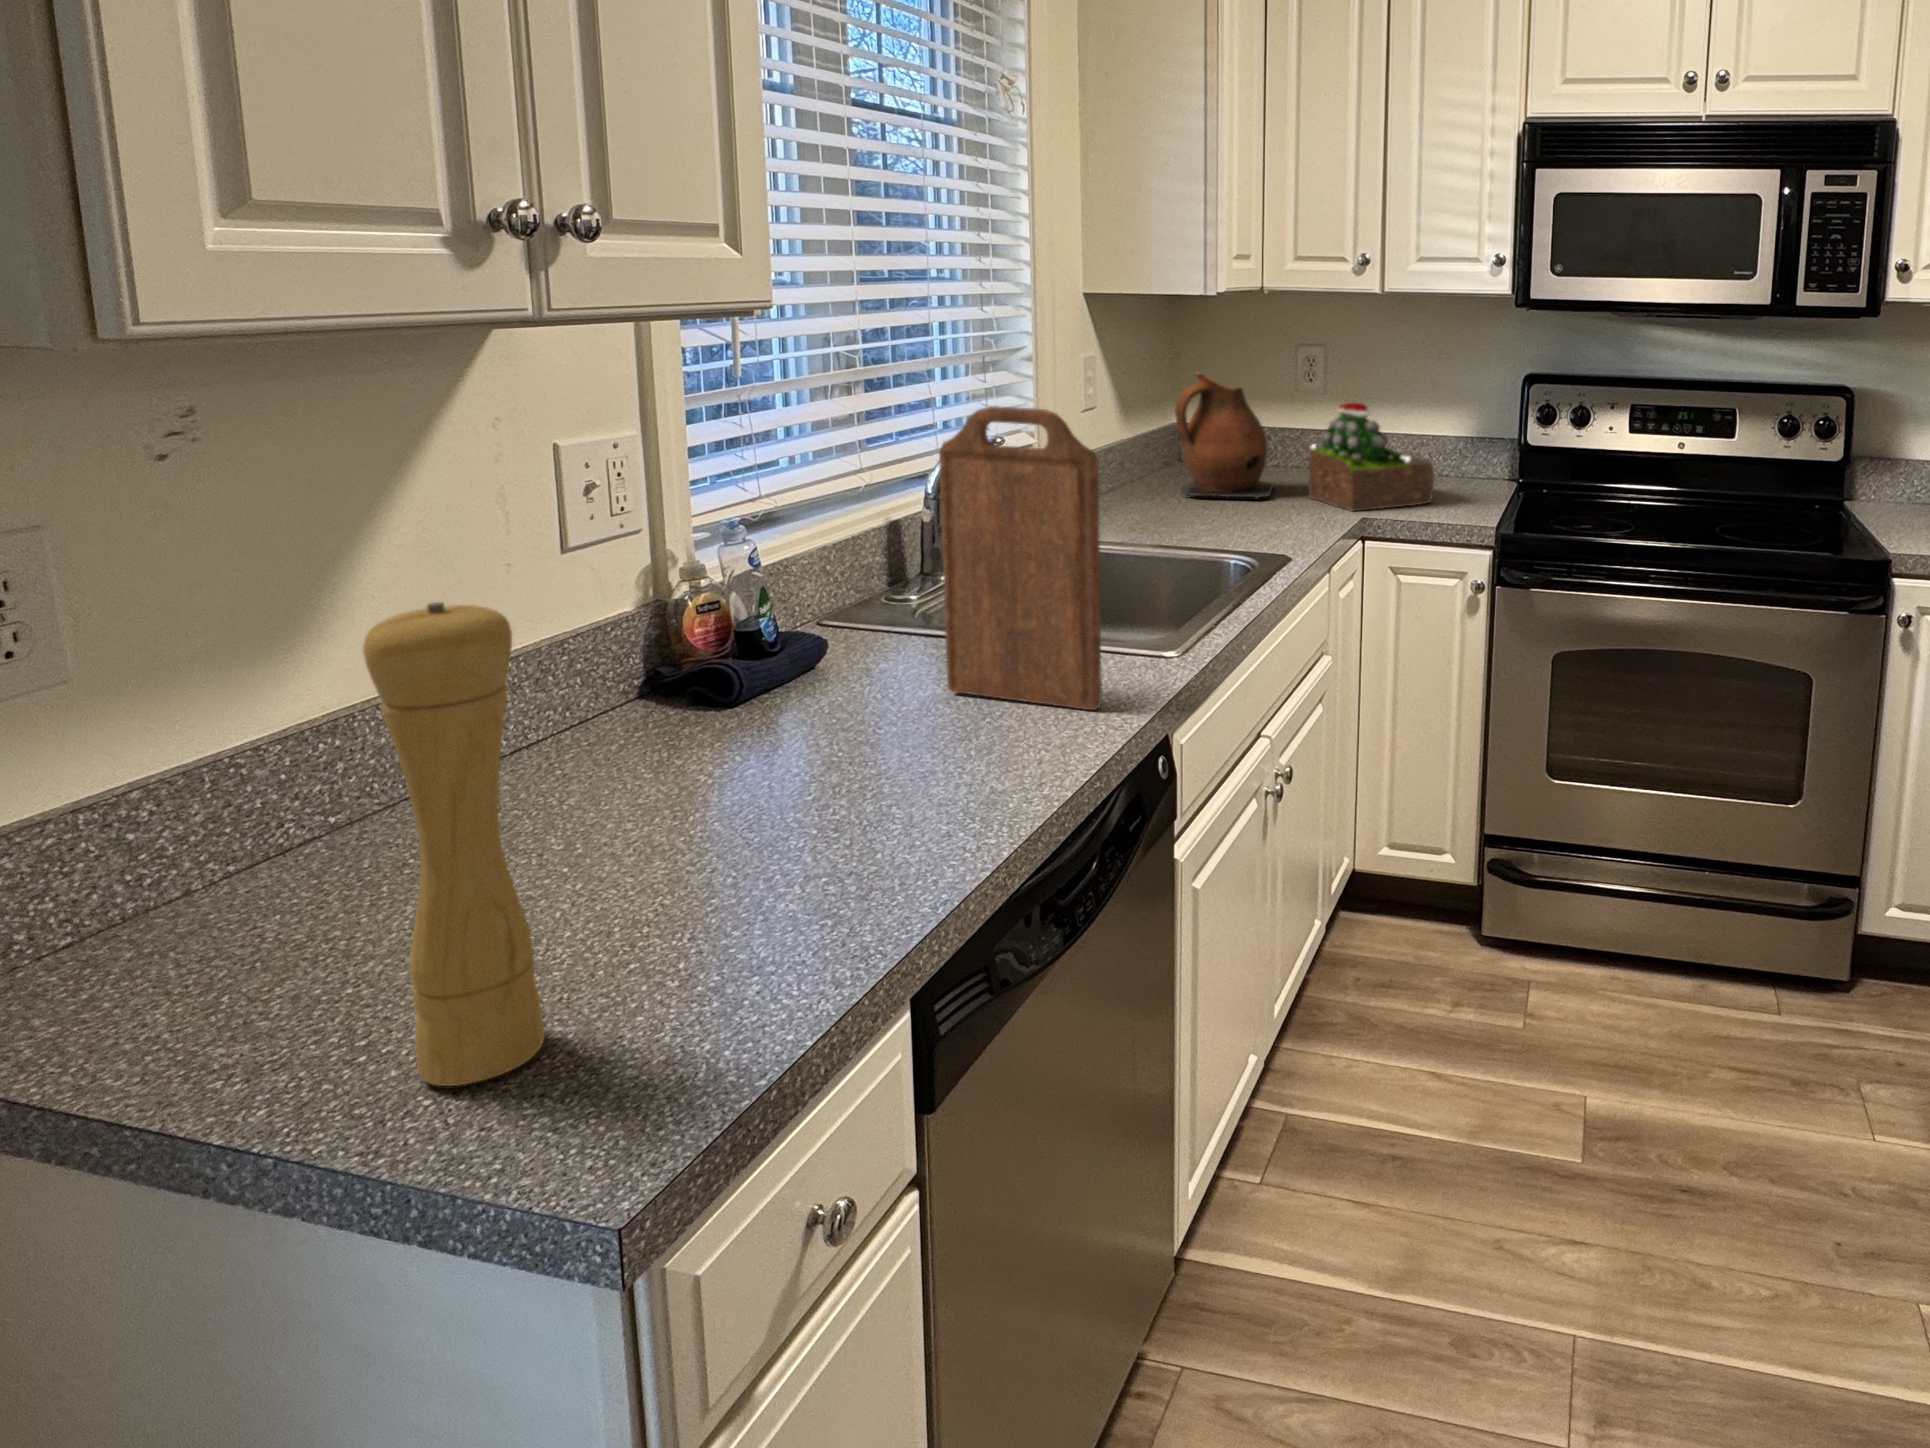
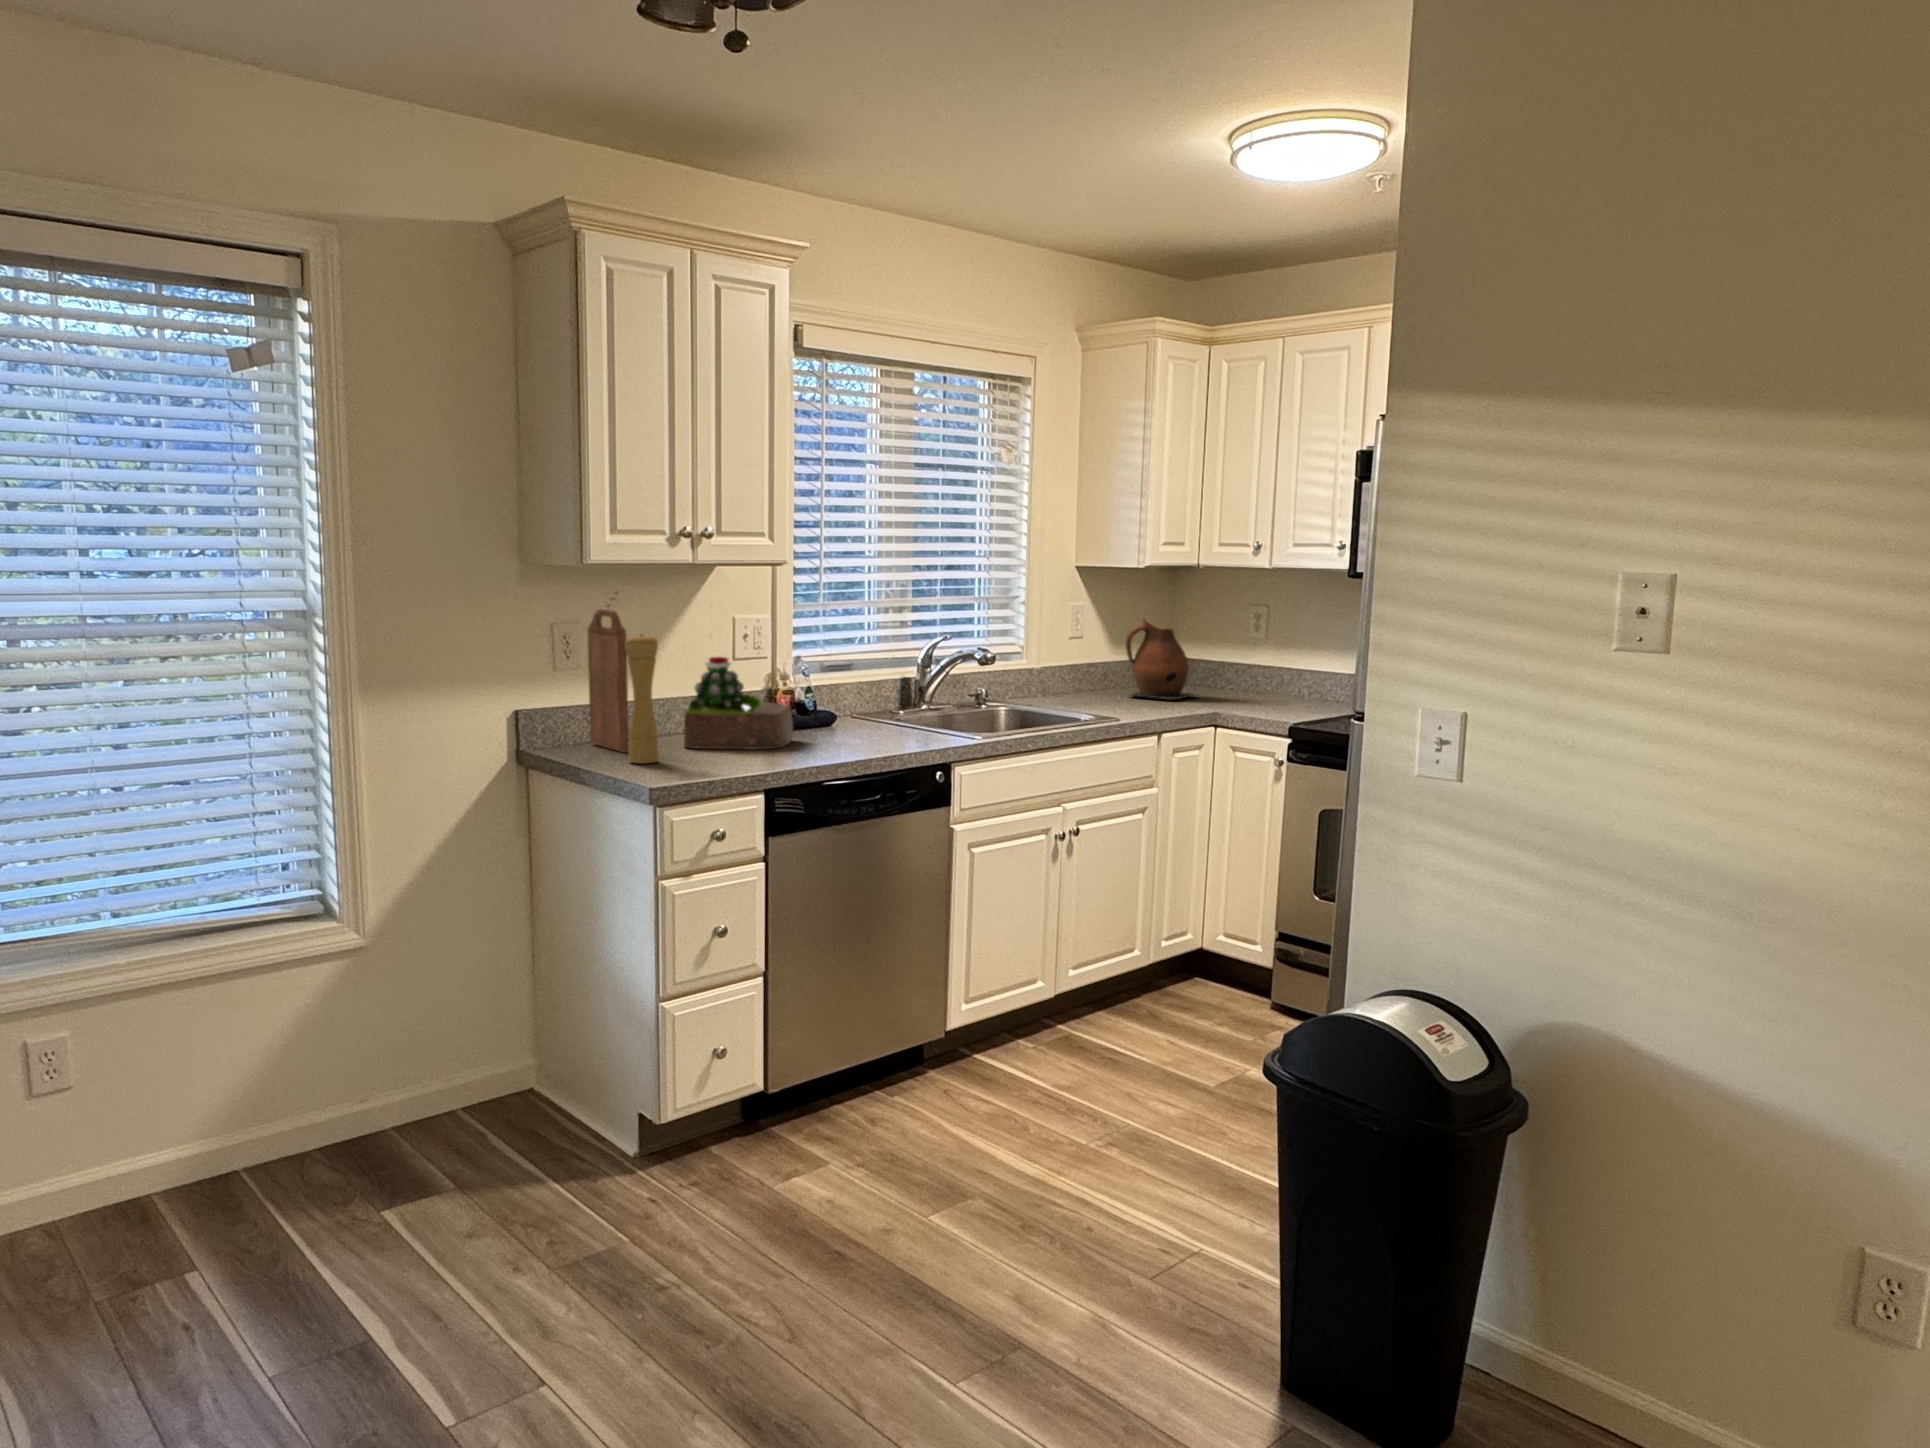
succulent plant: present [1309,403,1435,511] -> present [684,657,793,749]
cutting board: present [939,406,1102,710] -> present [587,609,629,753]

